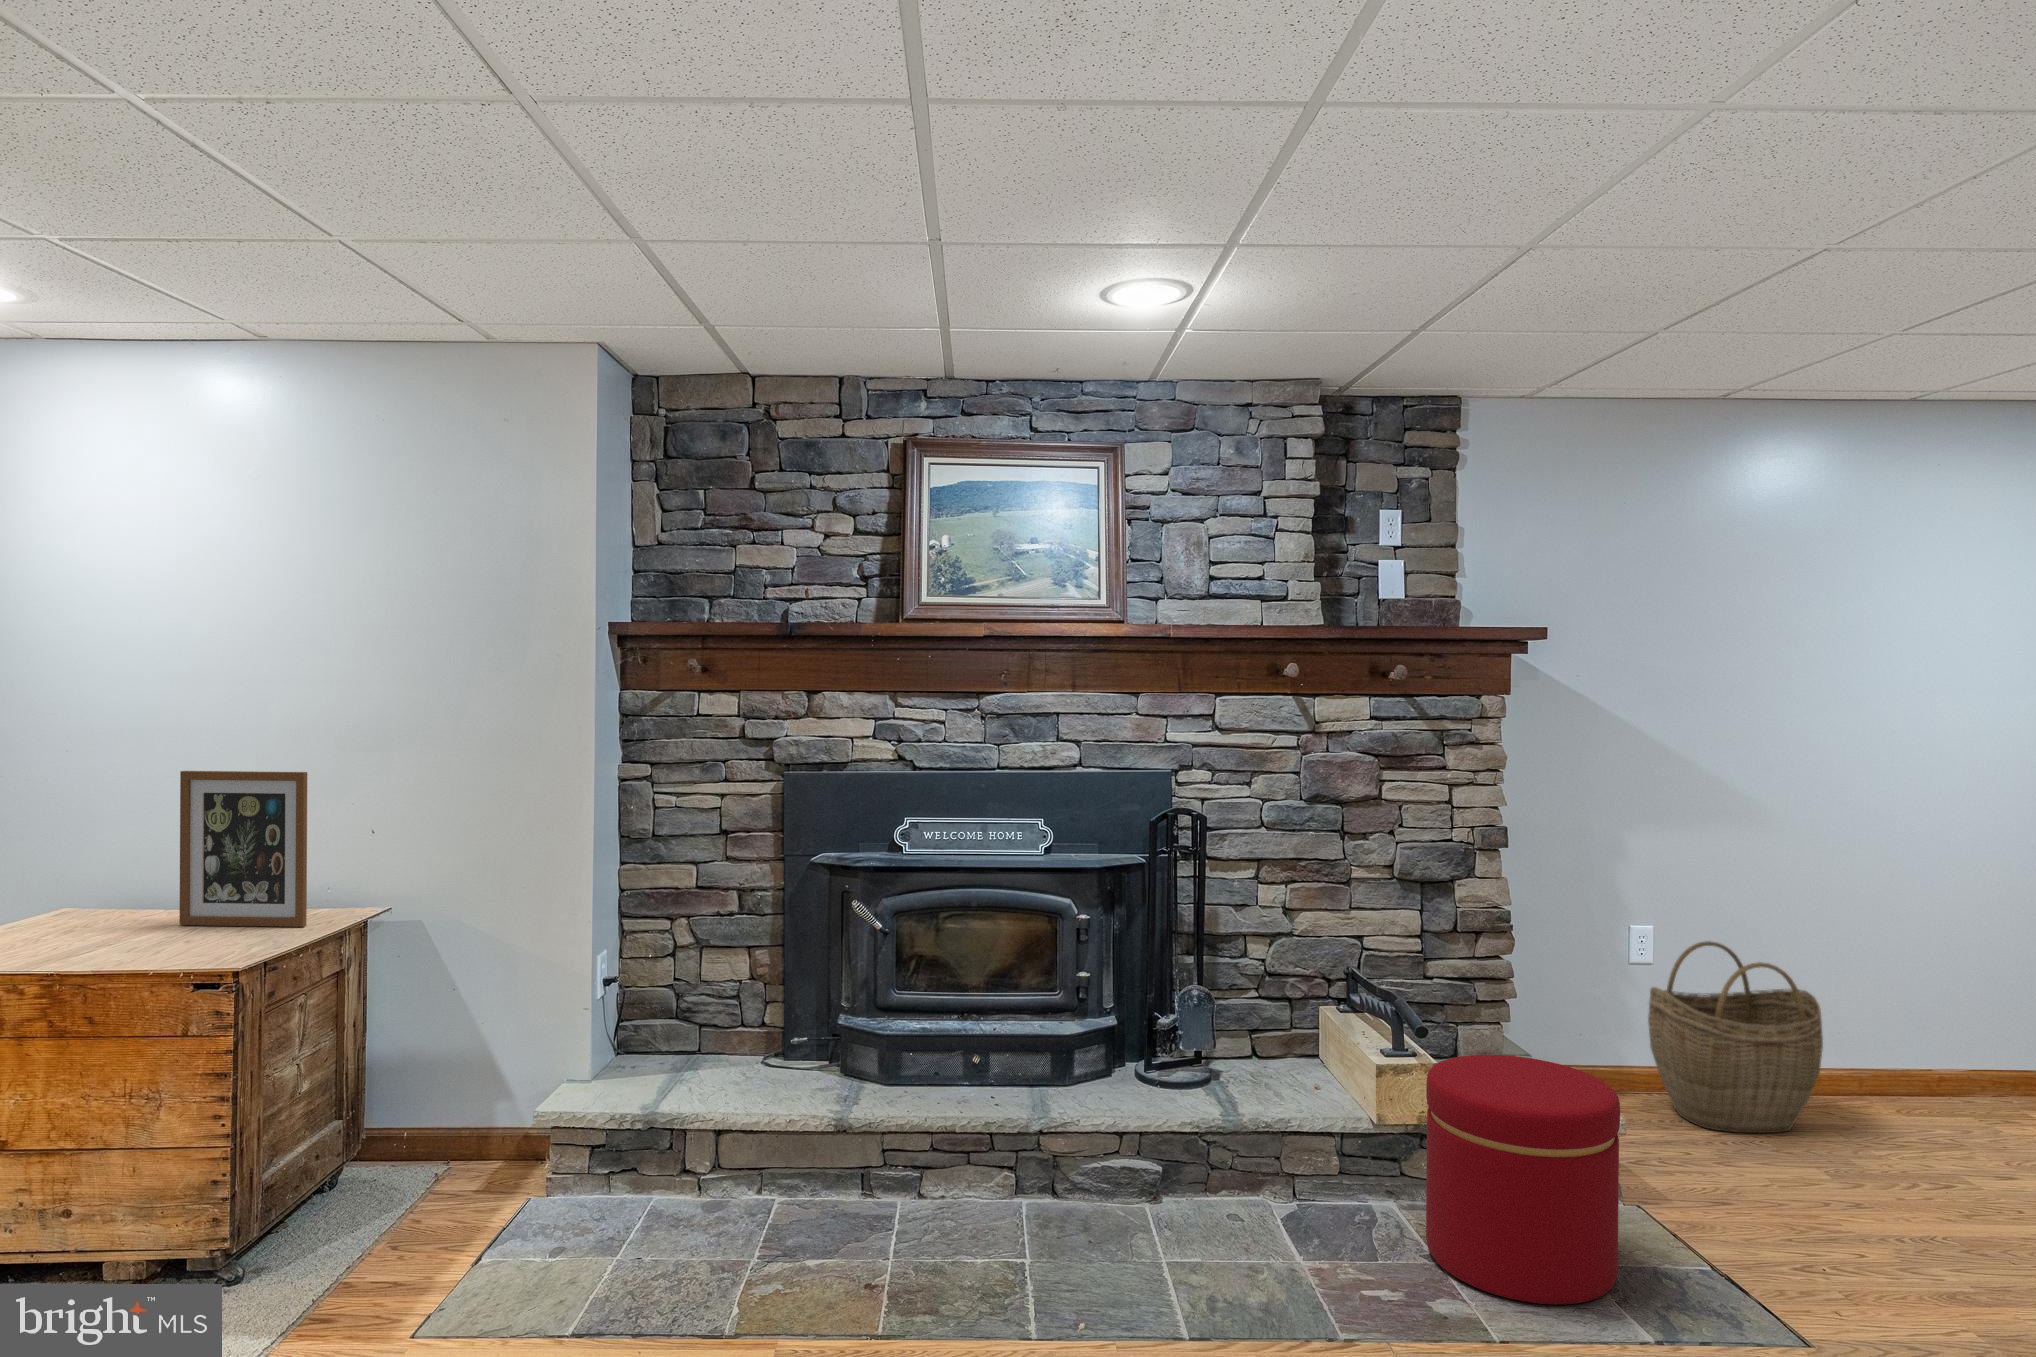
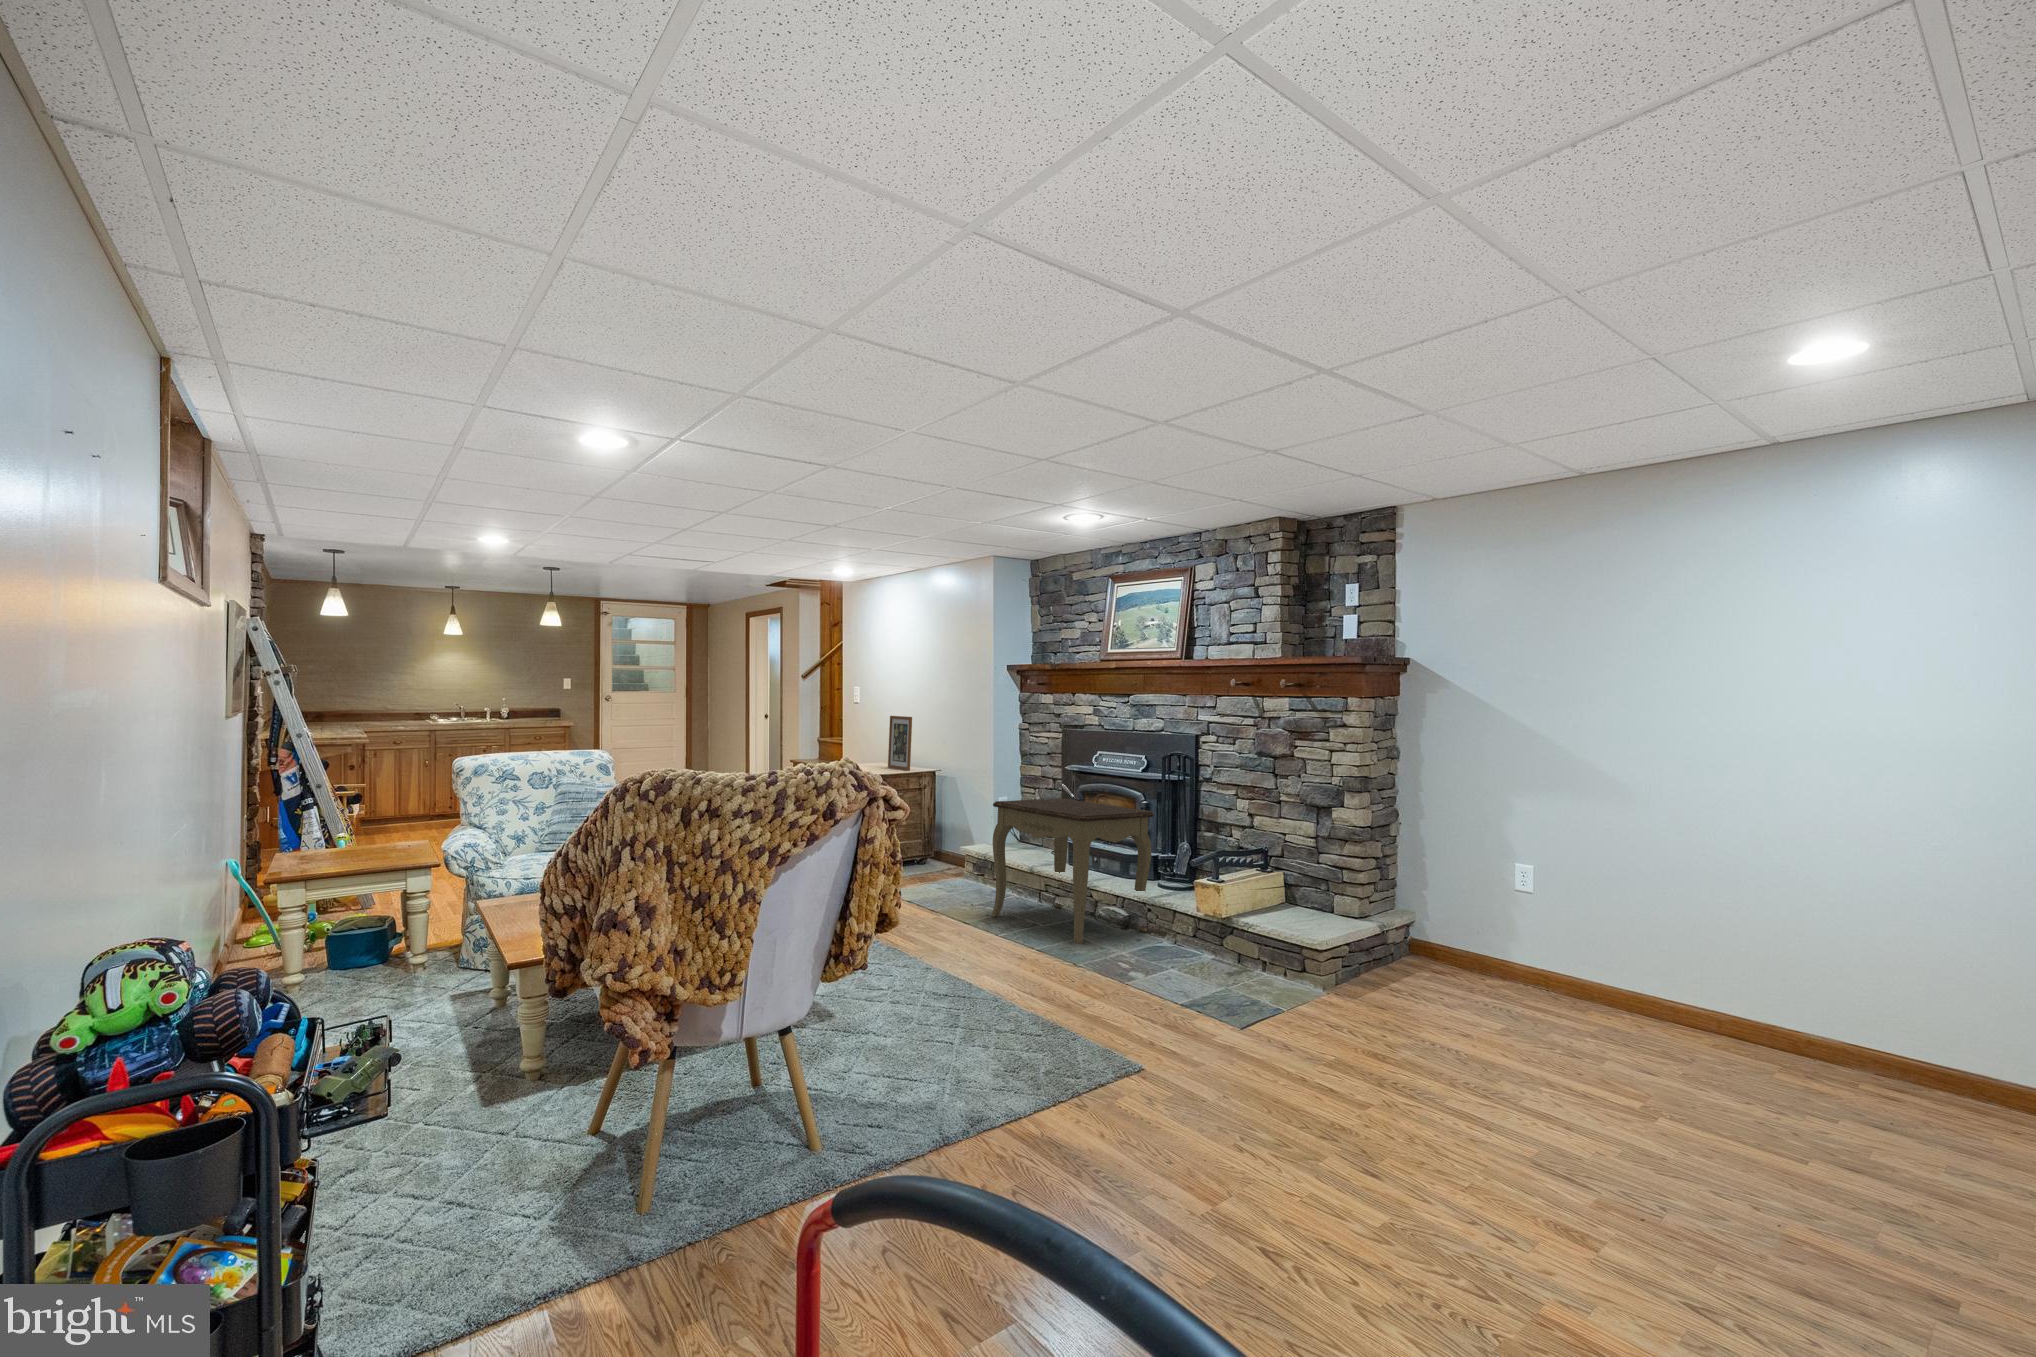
side table: none [888,935,1220,1275] -> present [992,799,1154,944]
woven basket: present [1648,941,1823,1133] -> none [1470,885,1599,1026]
ottoman: present [1426,1055,1620,1305] -> none [1145,877,1242,992]

